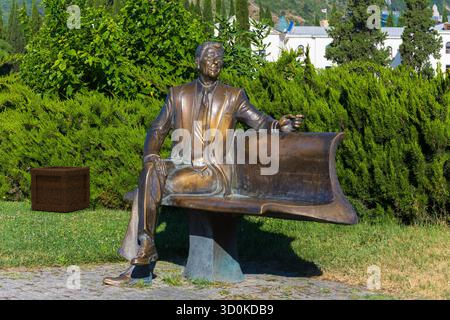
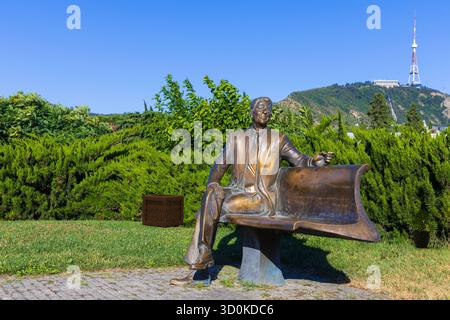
potted plant: none [394,179,423,229] -> present [410,209,431,248]

